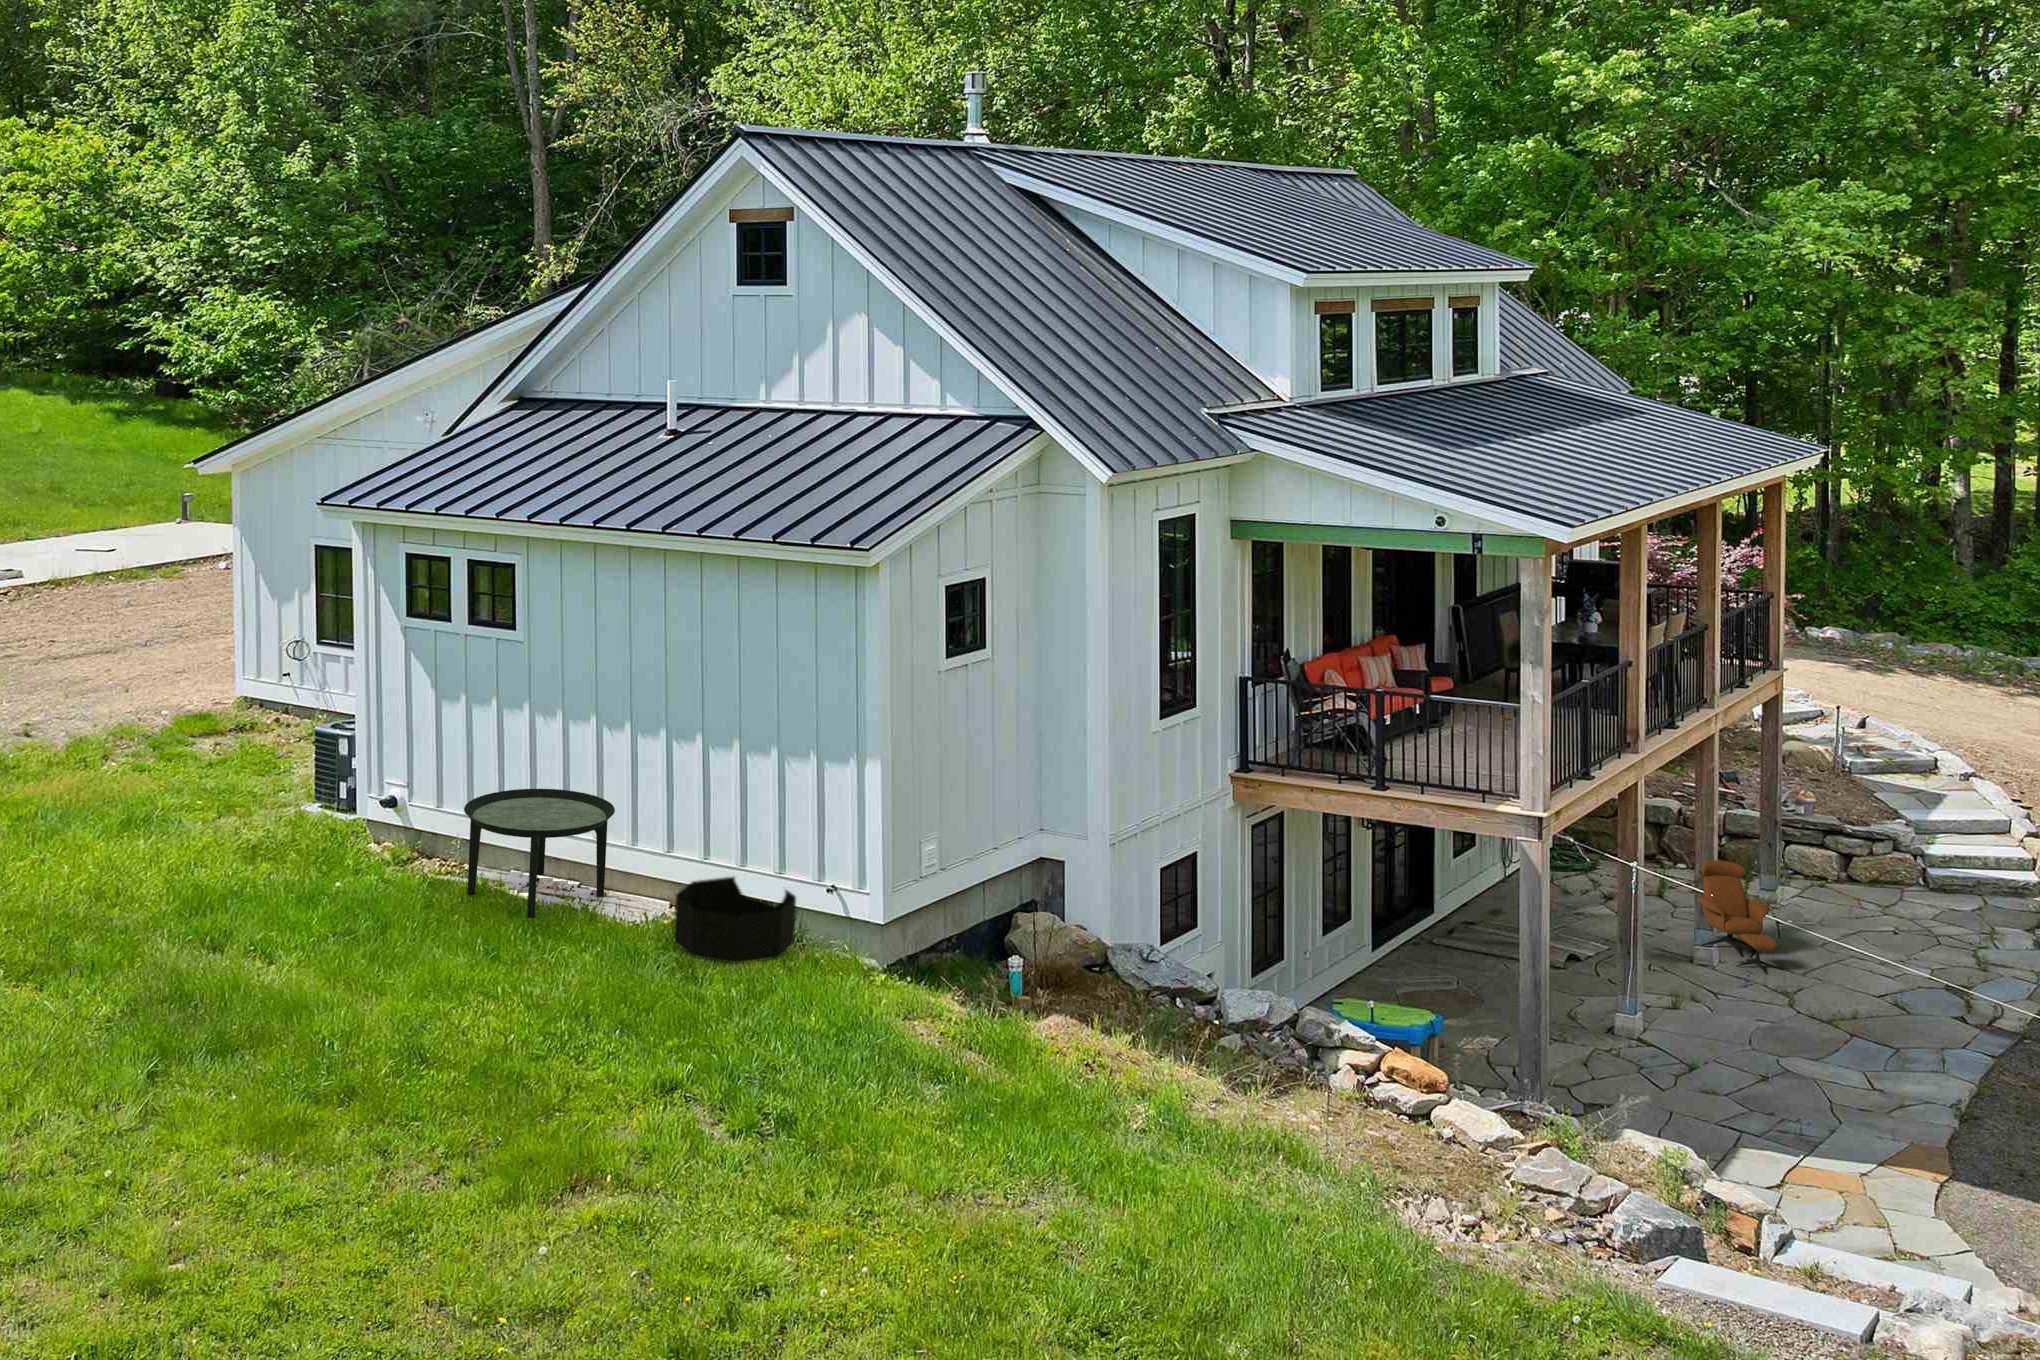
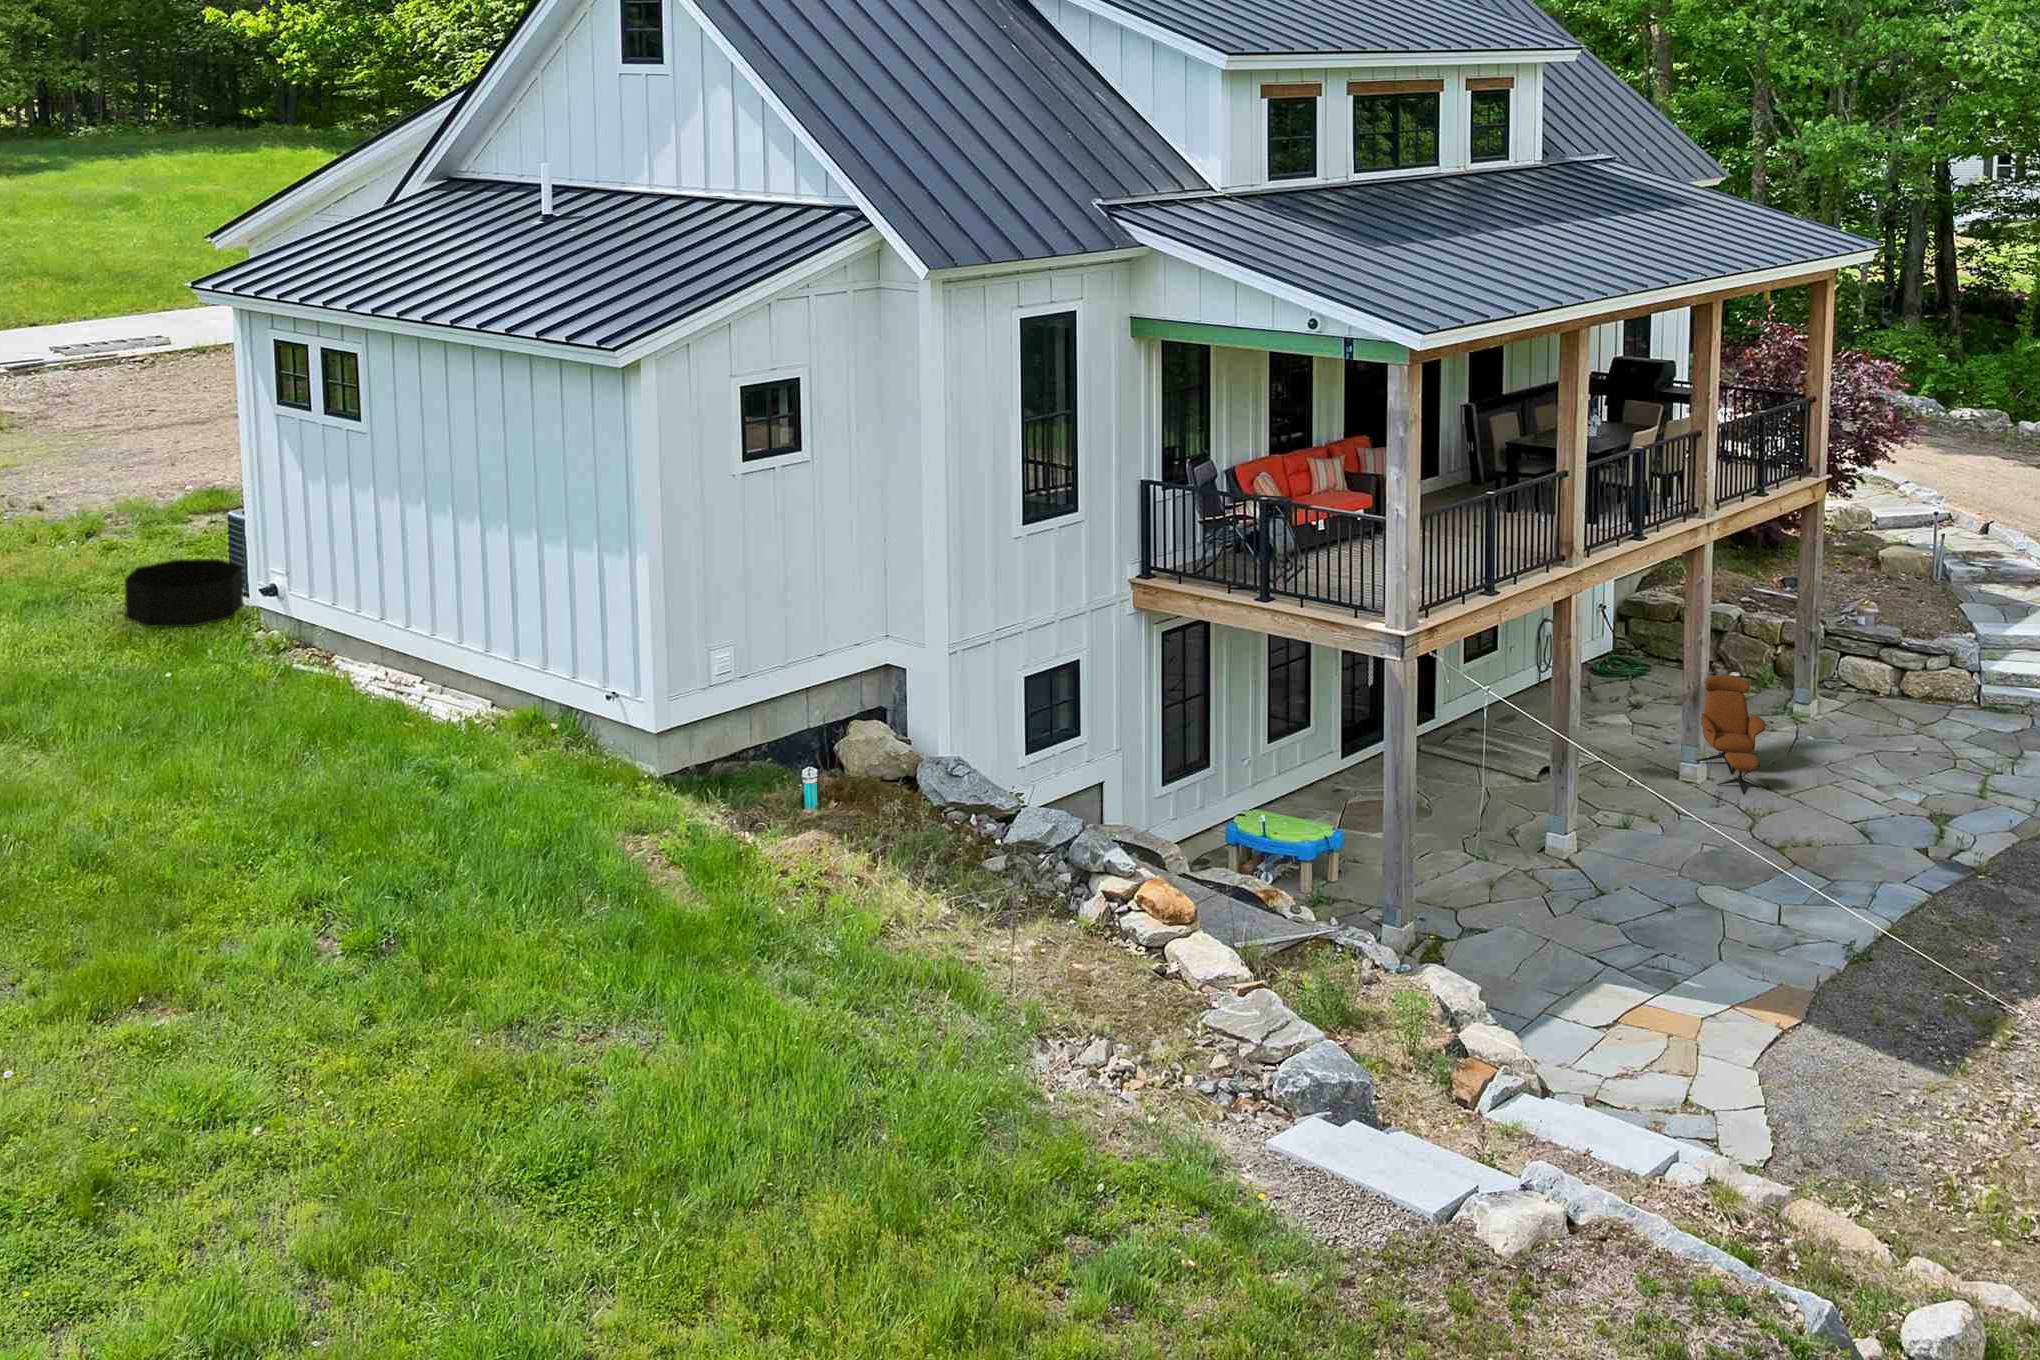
round table: present [464,789,615,917] -> none [266,586,435,718]
basket: present [674,877,796,964] -> present [125,559,243,628]

